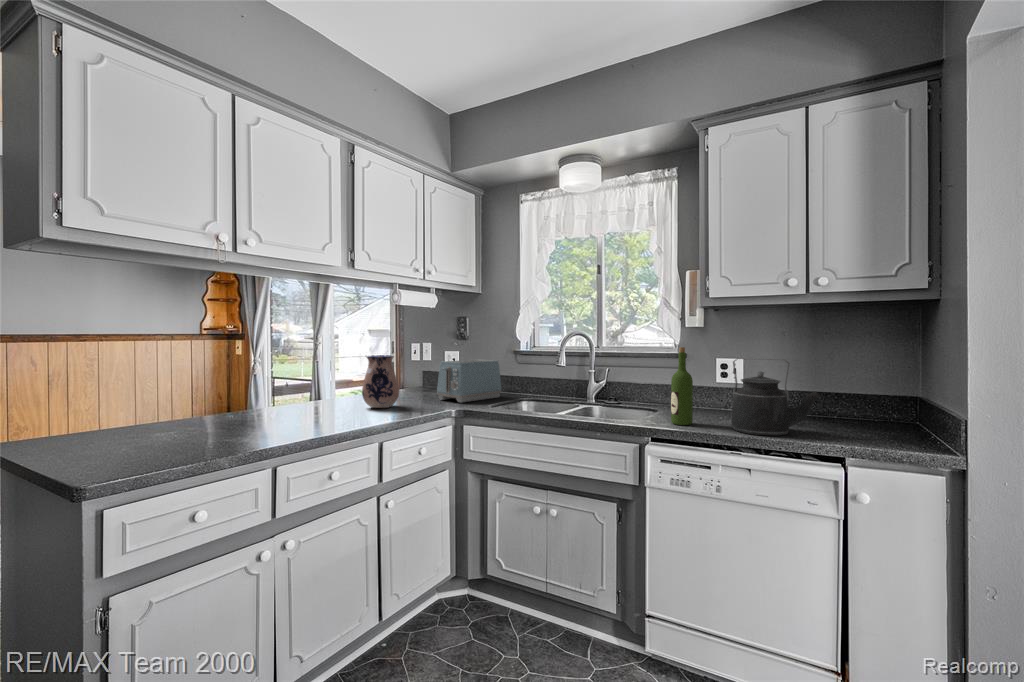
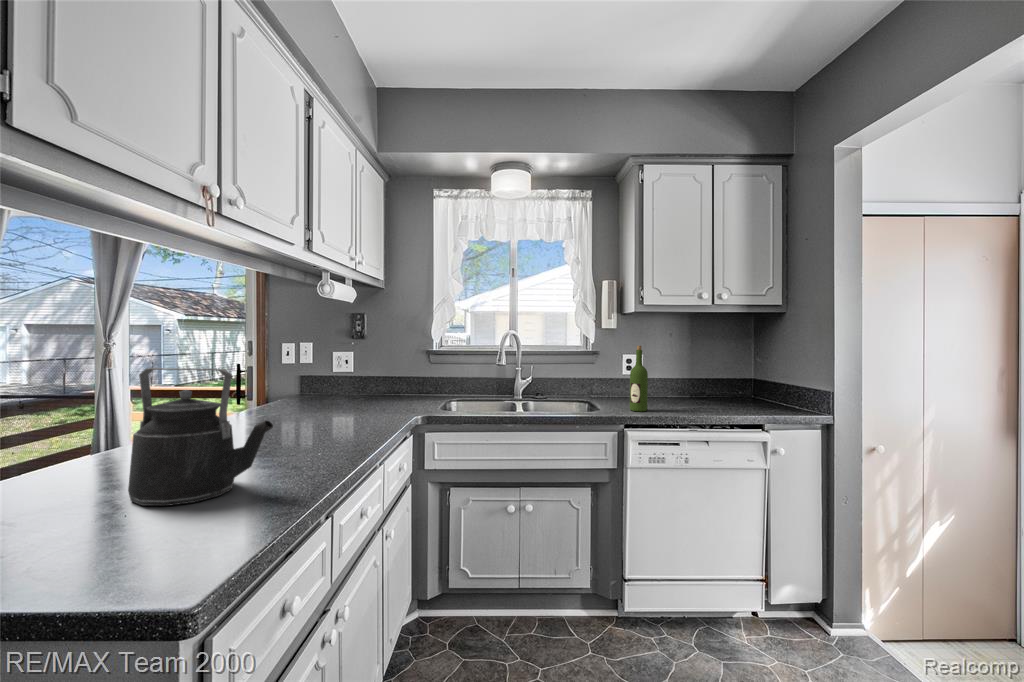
ceramic pitcher: present [362,355,399,408] -> none [298,356,345,420]
kettle: present [732,358,820,436] -> present [128,368,273,506]
toaster: present [437,360,502,403] -> none [364,361,425,408]

